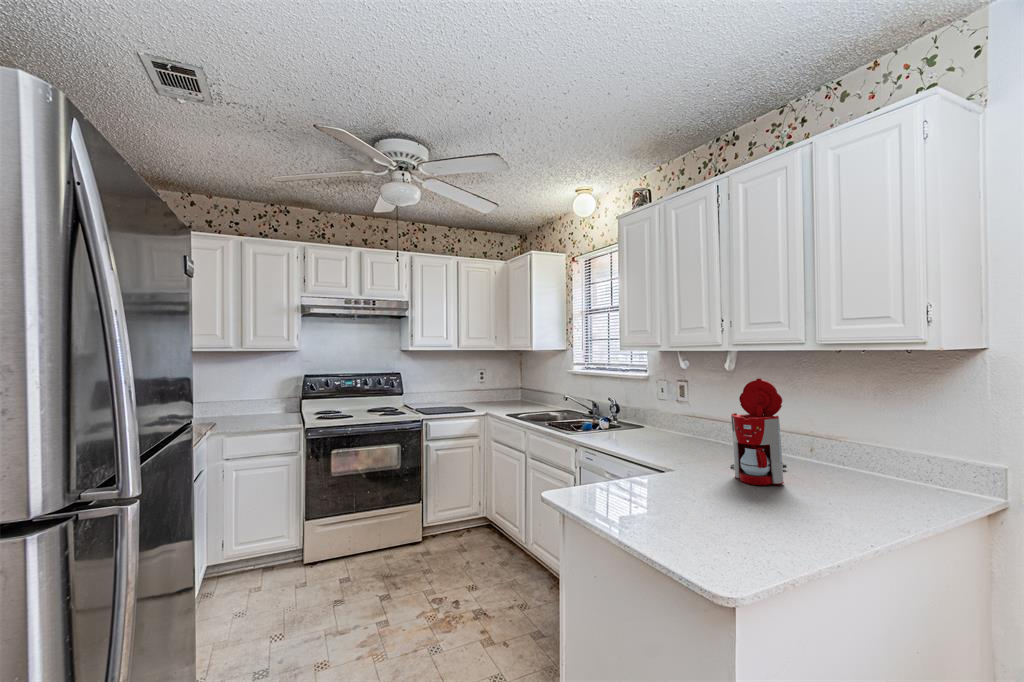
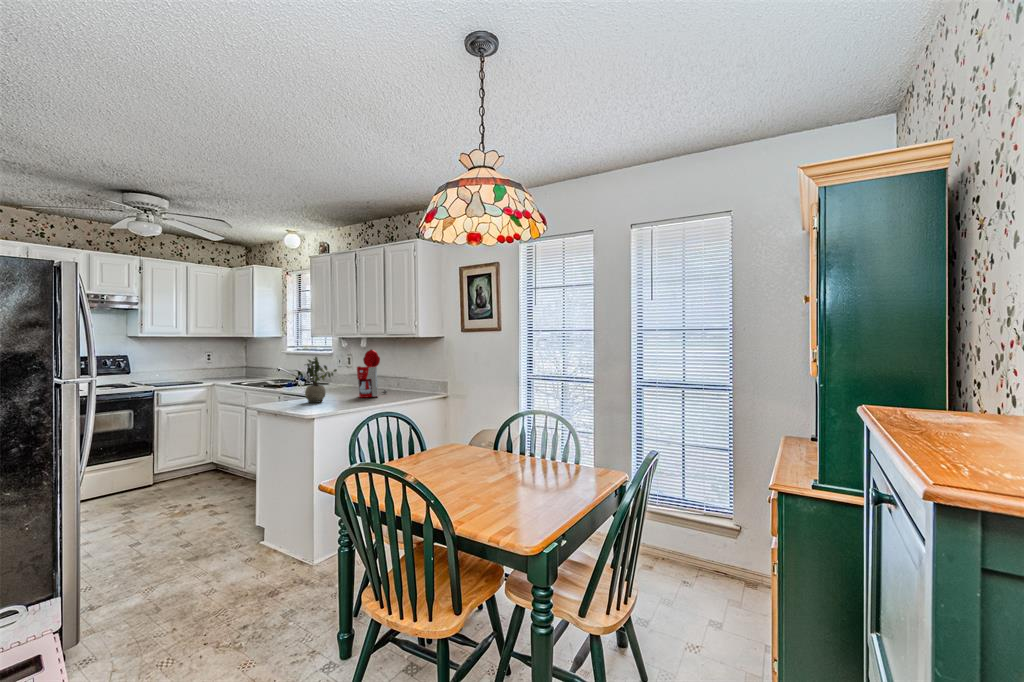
potted plant: none [640,396,709,496] -> present [305,357,337,403]

